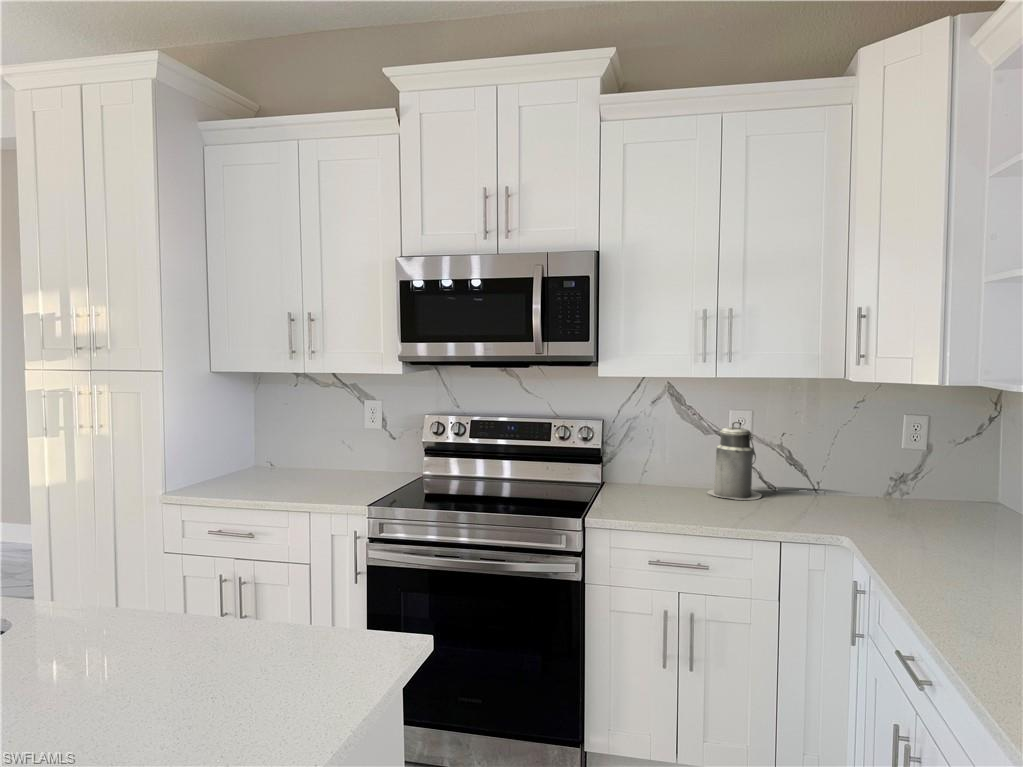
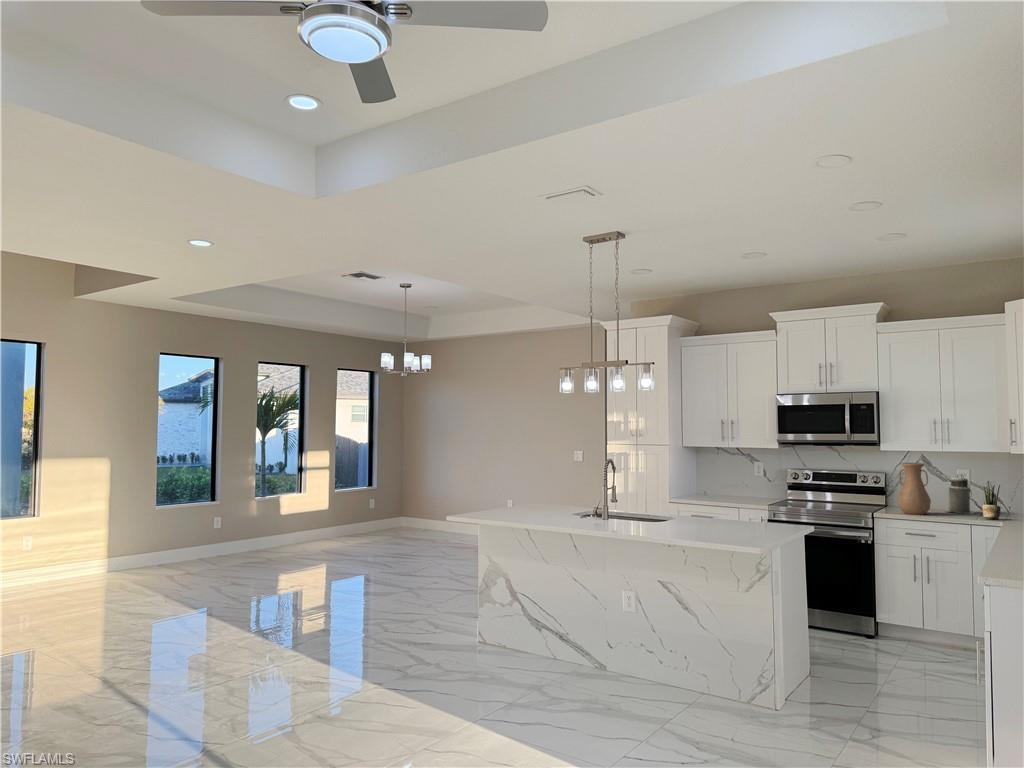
vase: none [629,403,694,516] -> present [897,463,931,515]
potted plant: none [794,441,829,522] -> present [982,481,1001,519]

